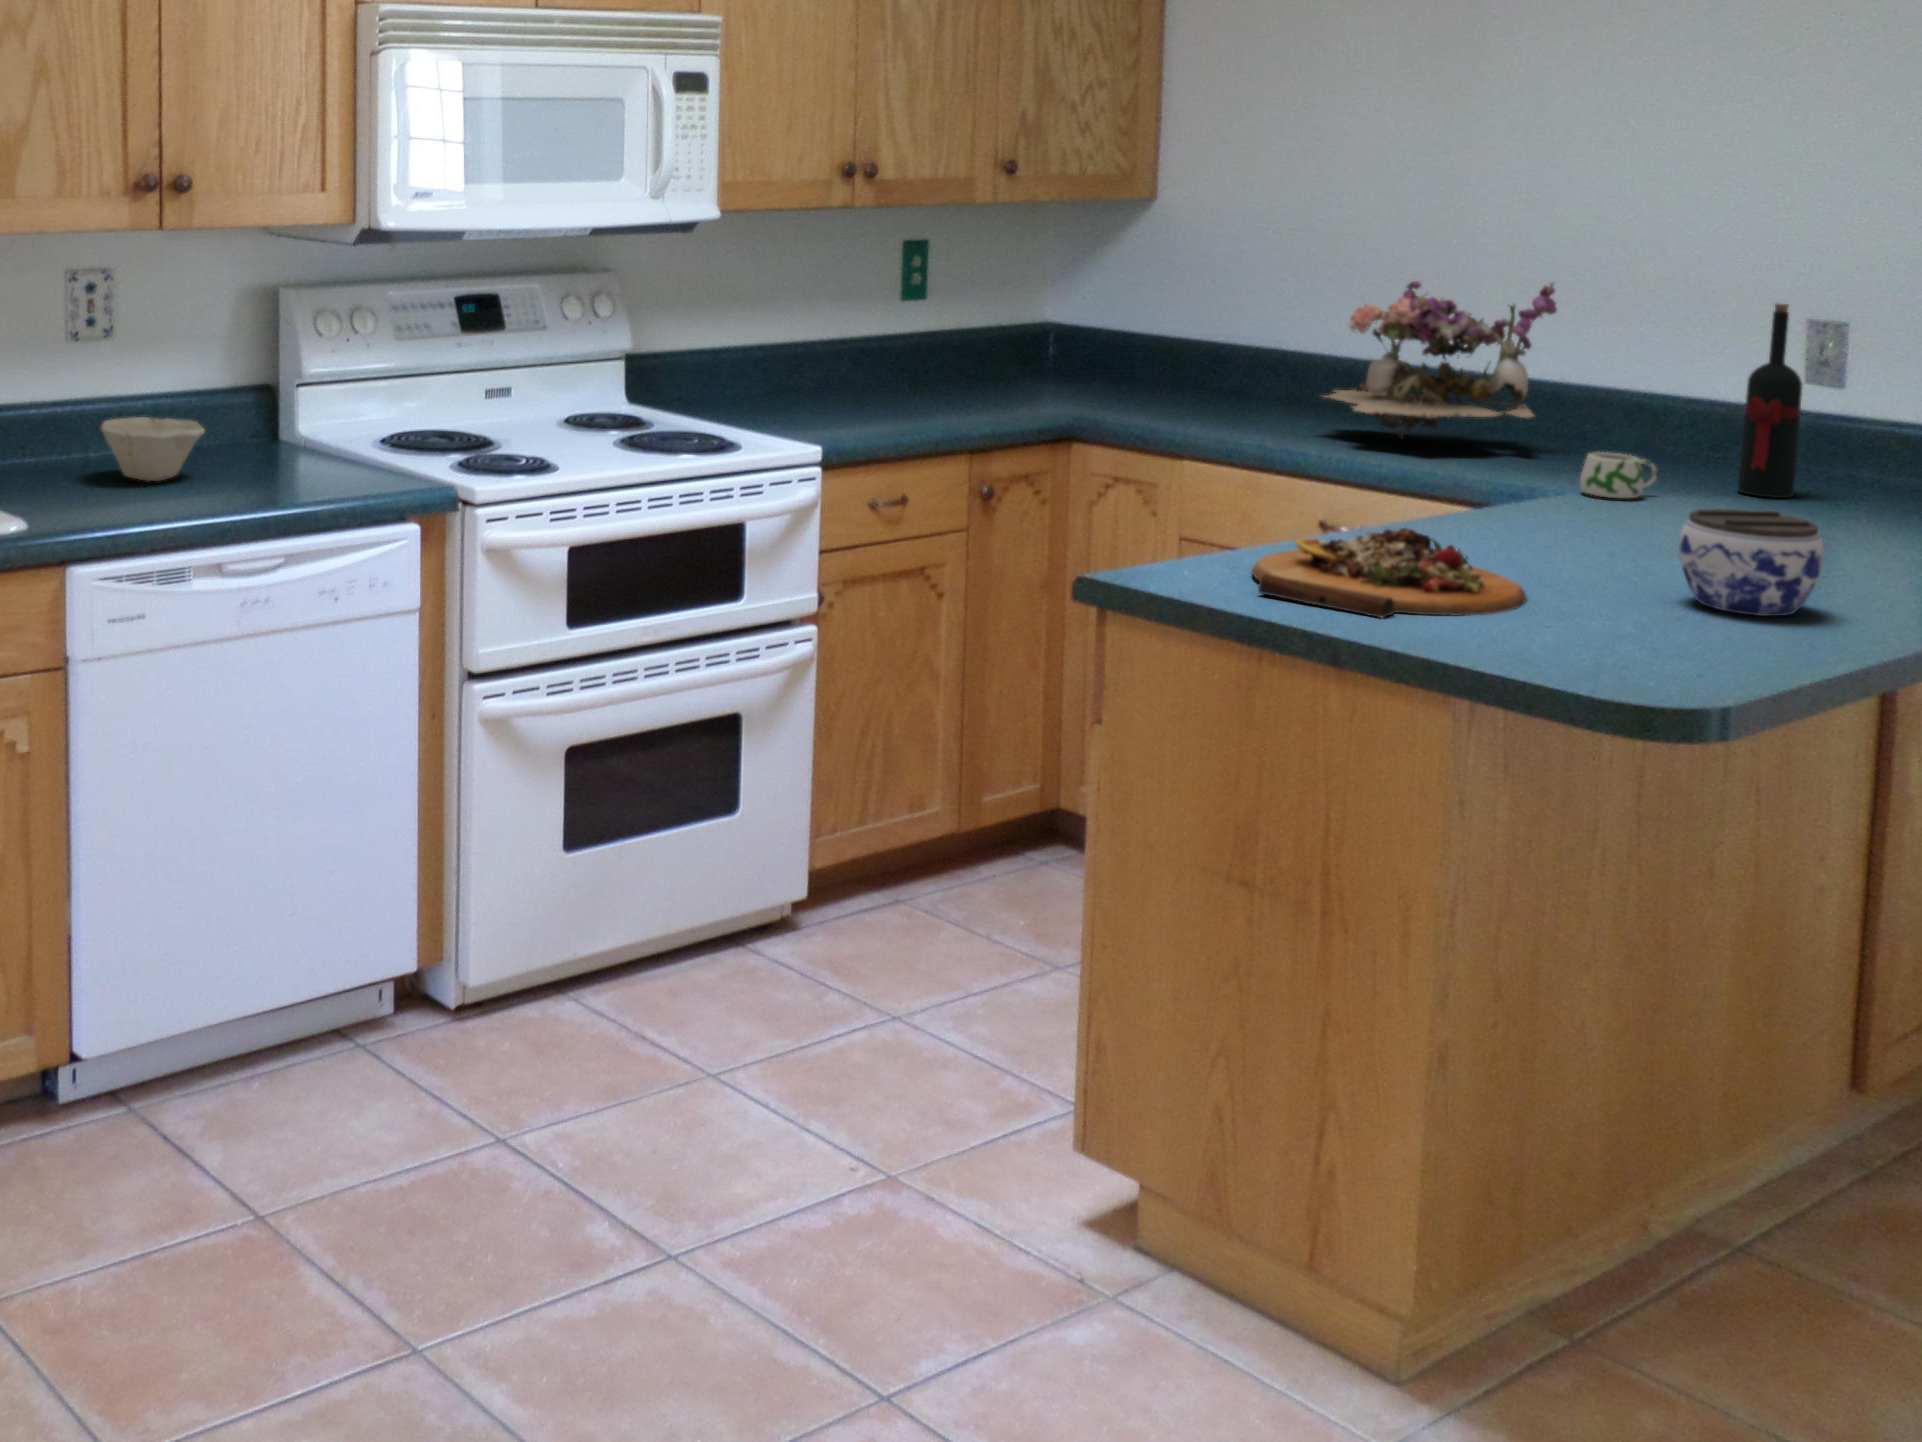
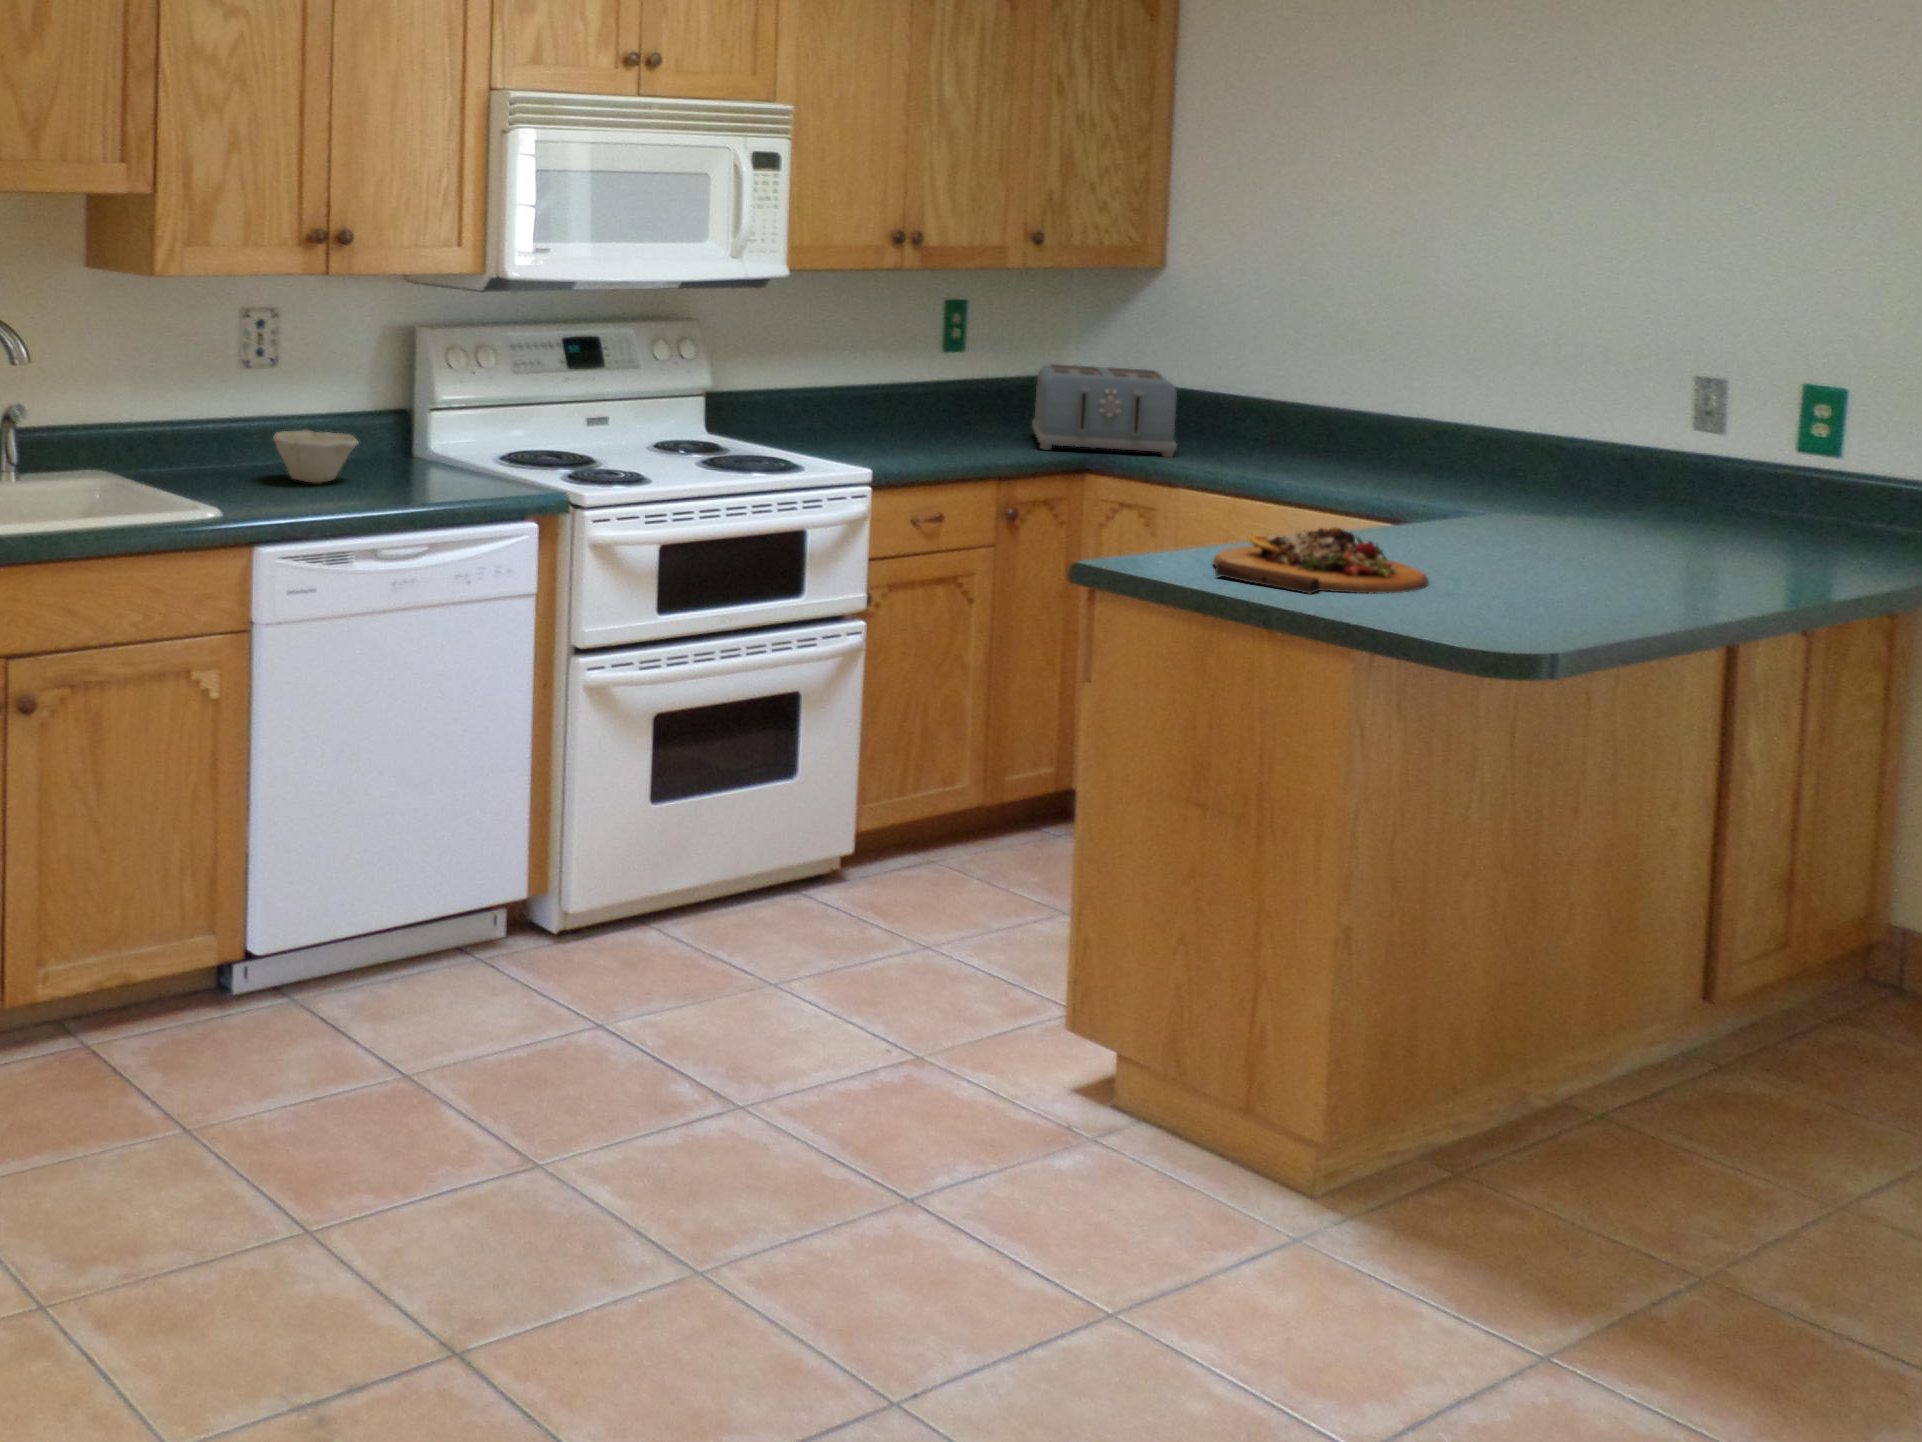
flower arrangement: present [1325,281,1557,438] -> none [1294,339,1491,472]
wine bottle: present [1738,303,1802,498] -> none [1630,359,1682,520]
toaster: none [1006,314,1178,423] -> present [1032,364,1177,457]
mug: present [1580,452,1657,499] -> none [1498,480,1562,518]
jar: present [1679,509,1824,616] -> none [1550,515,1661,598]

